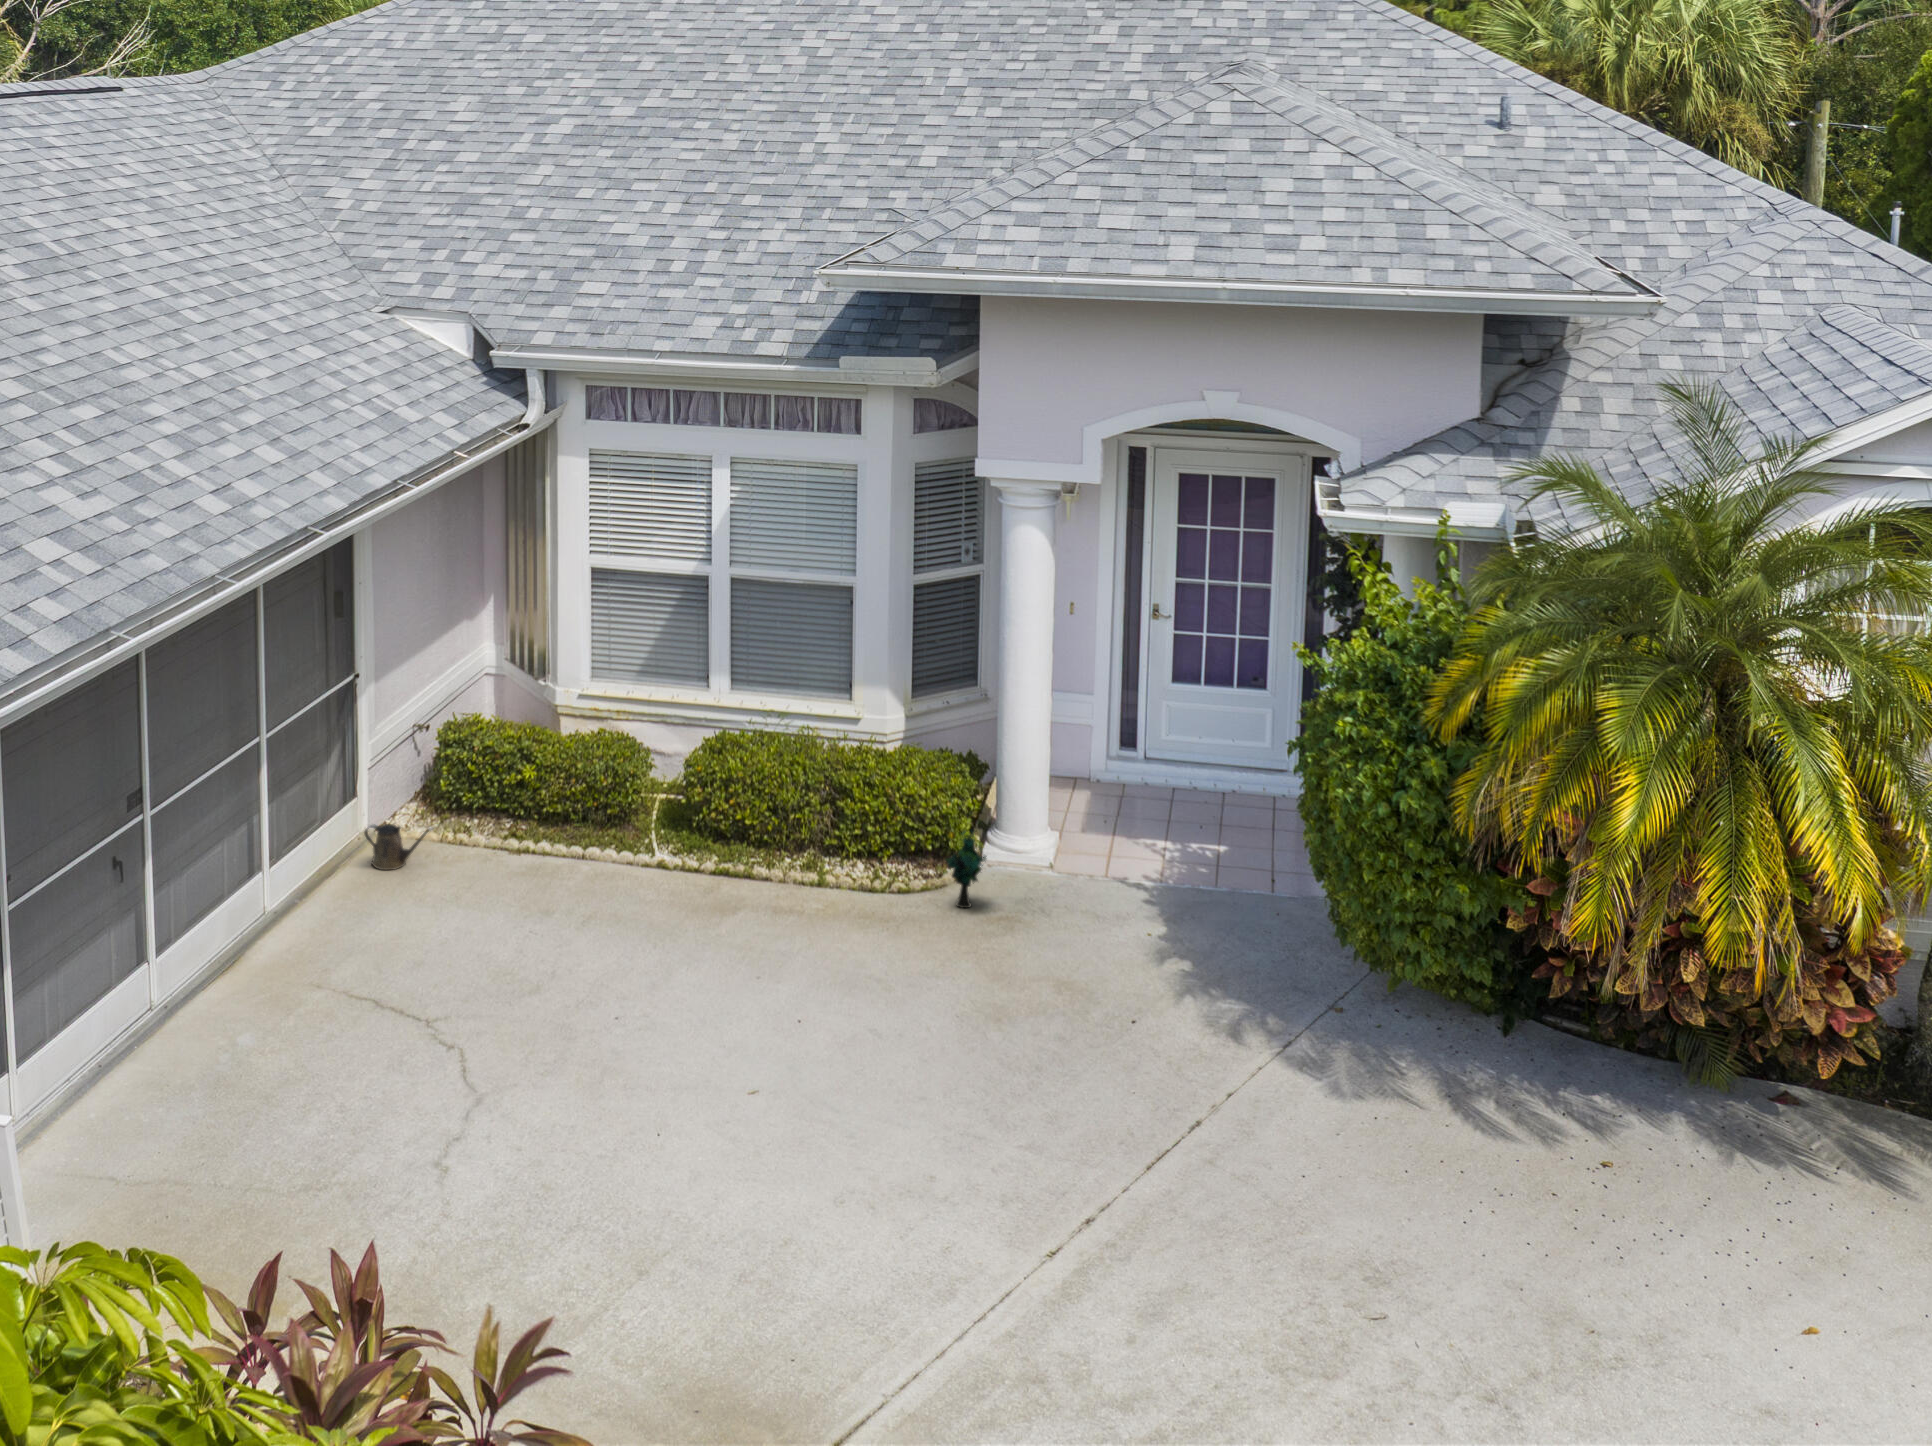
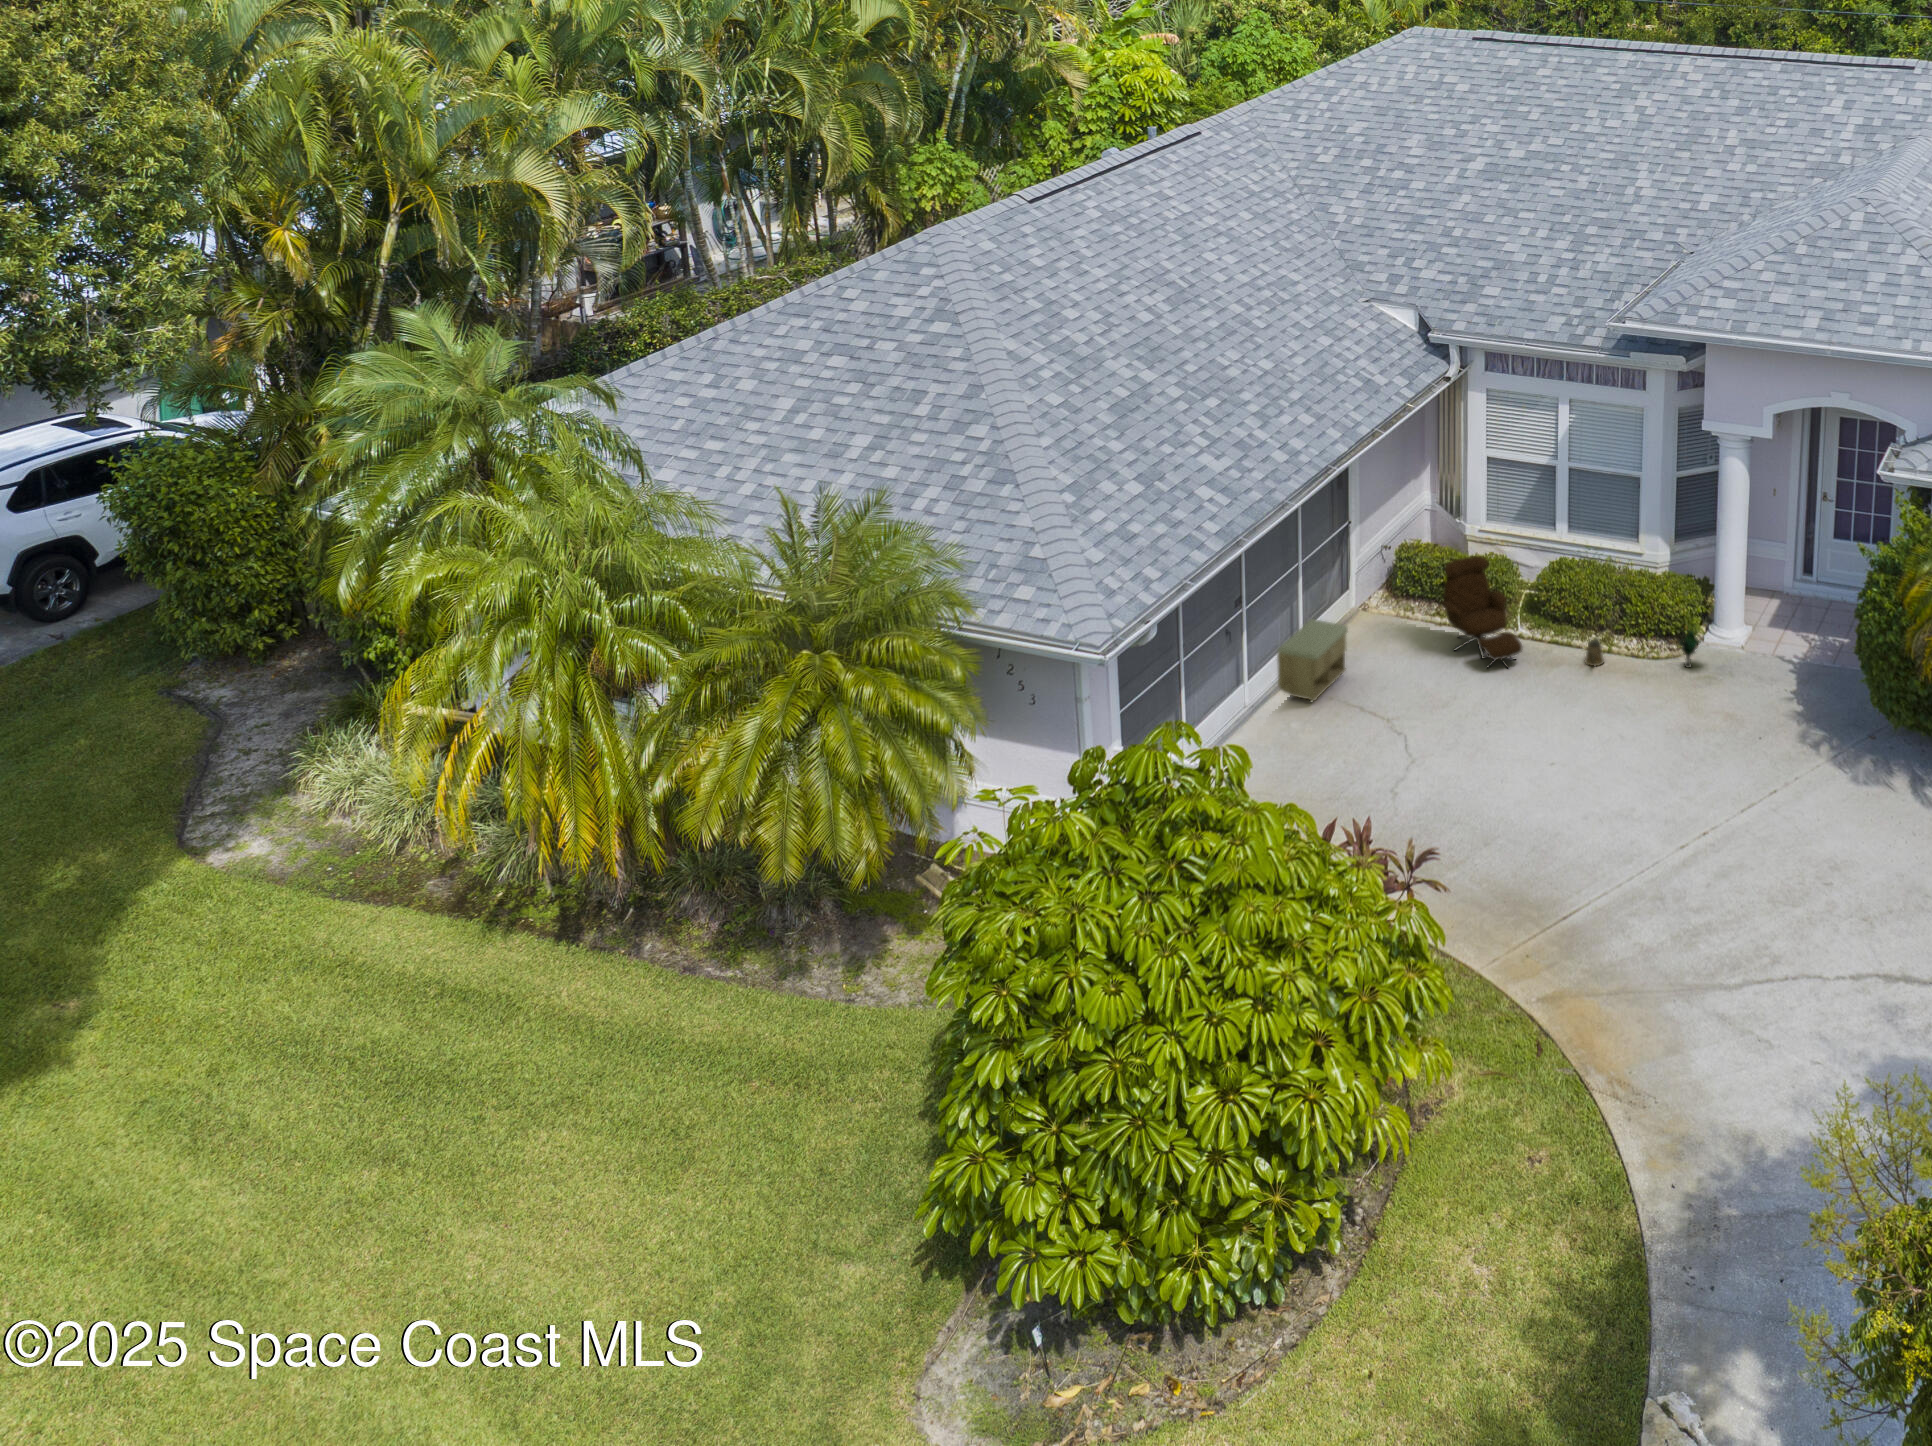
lounge chair: none [520,724,670,924] -> present [1442,556,1522,662]
watering can: present [364,824,431,870] -> present [1584,638,1604,666]
storage bench: none [207,841,348,1002] -> present [1277,619,1348,702]

